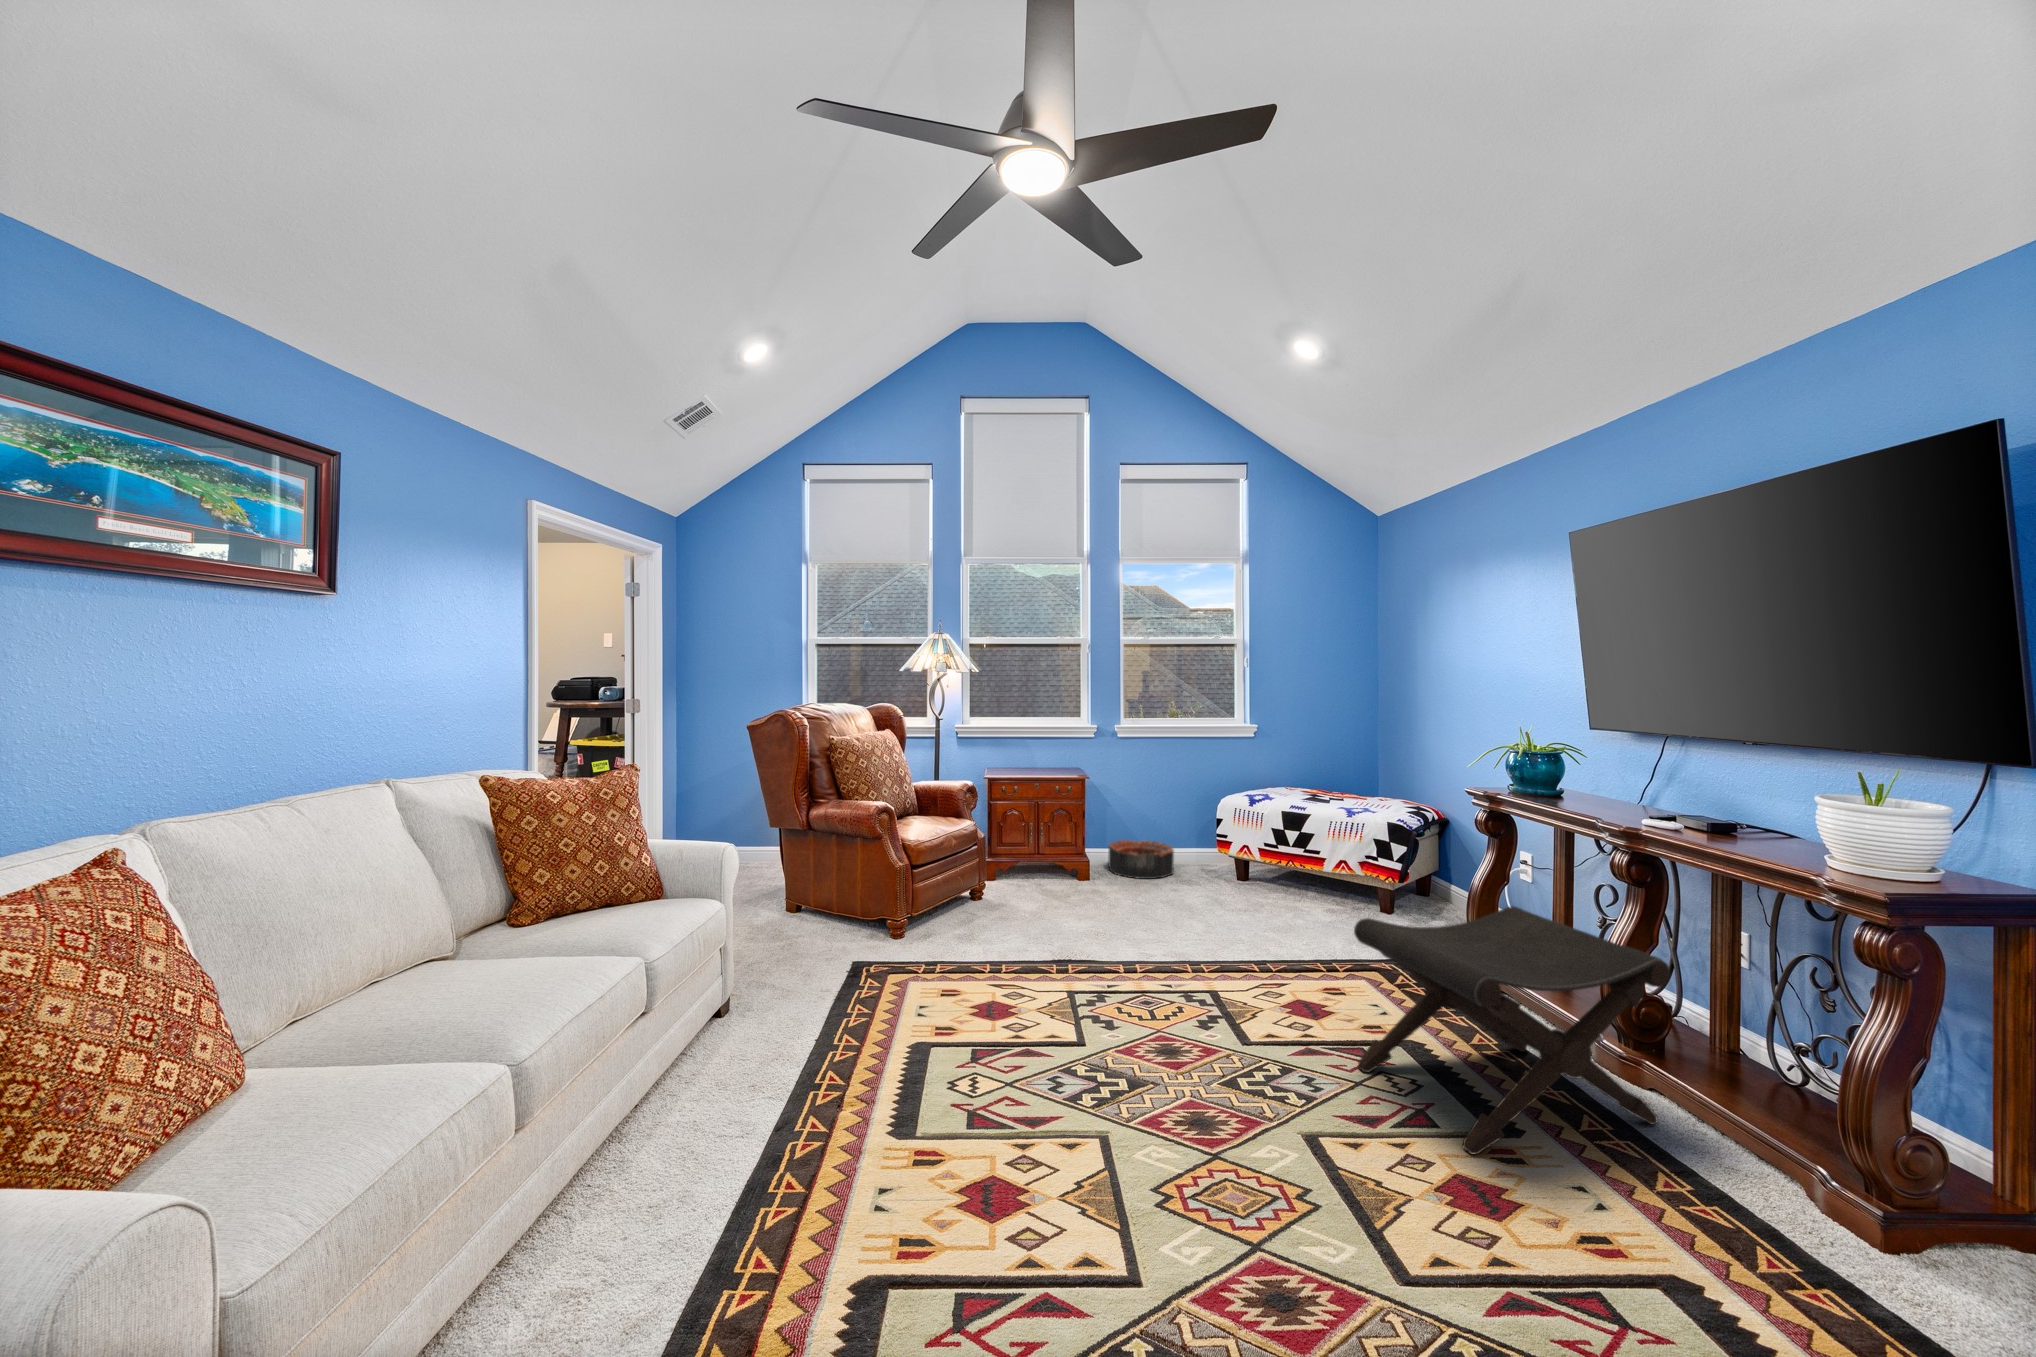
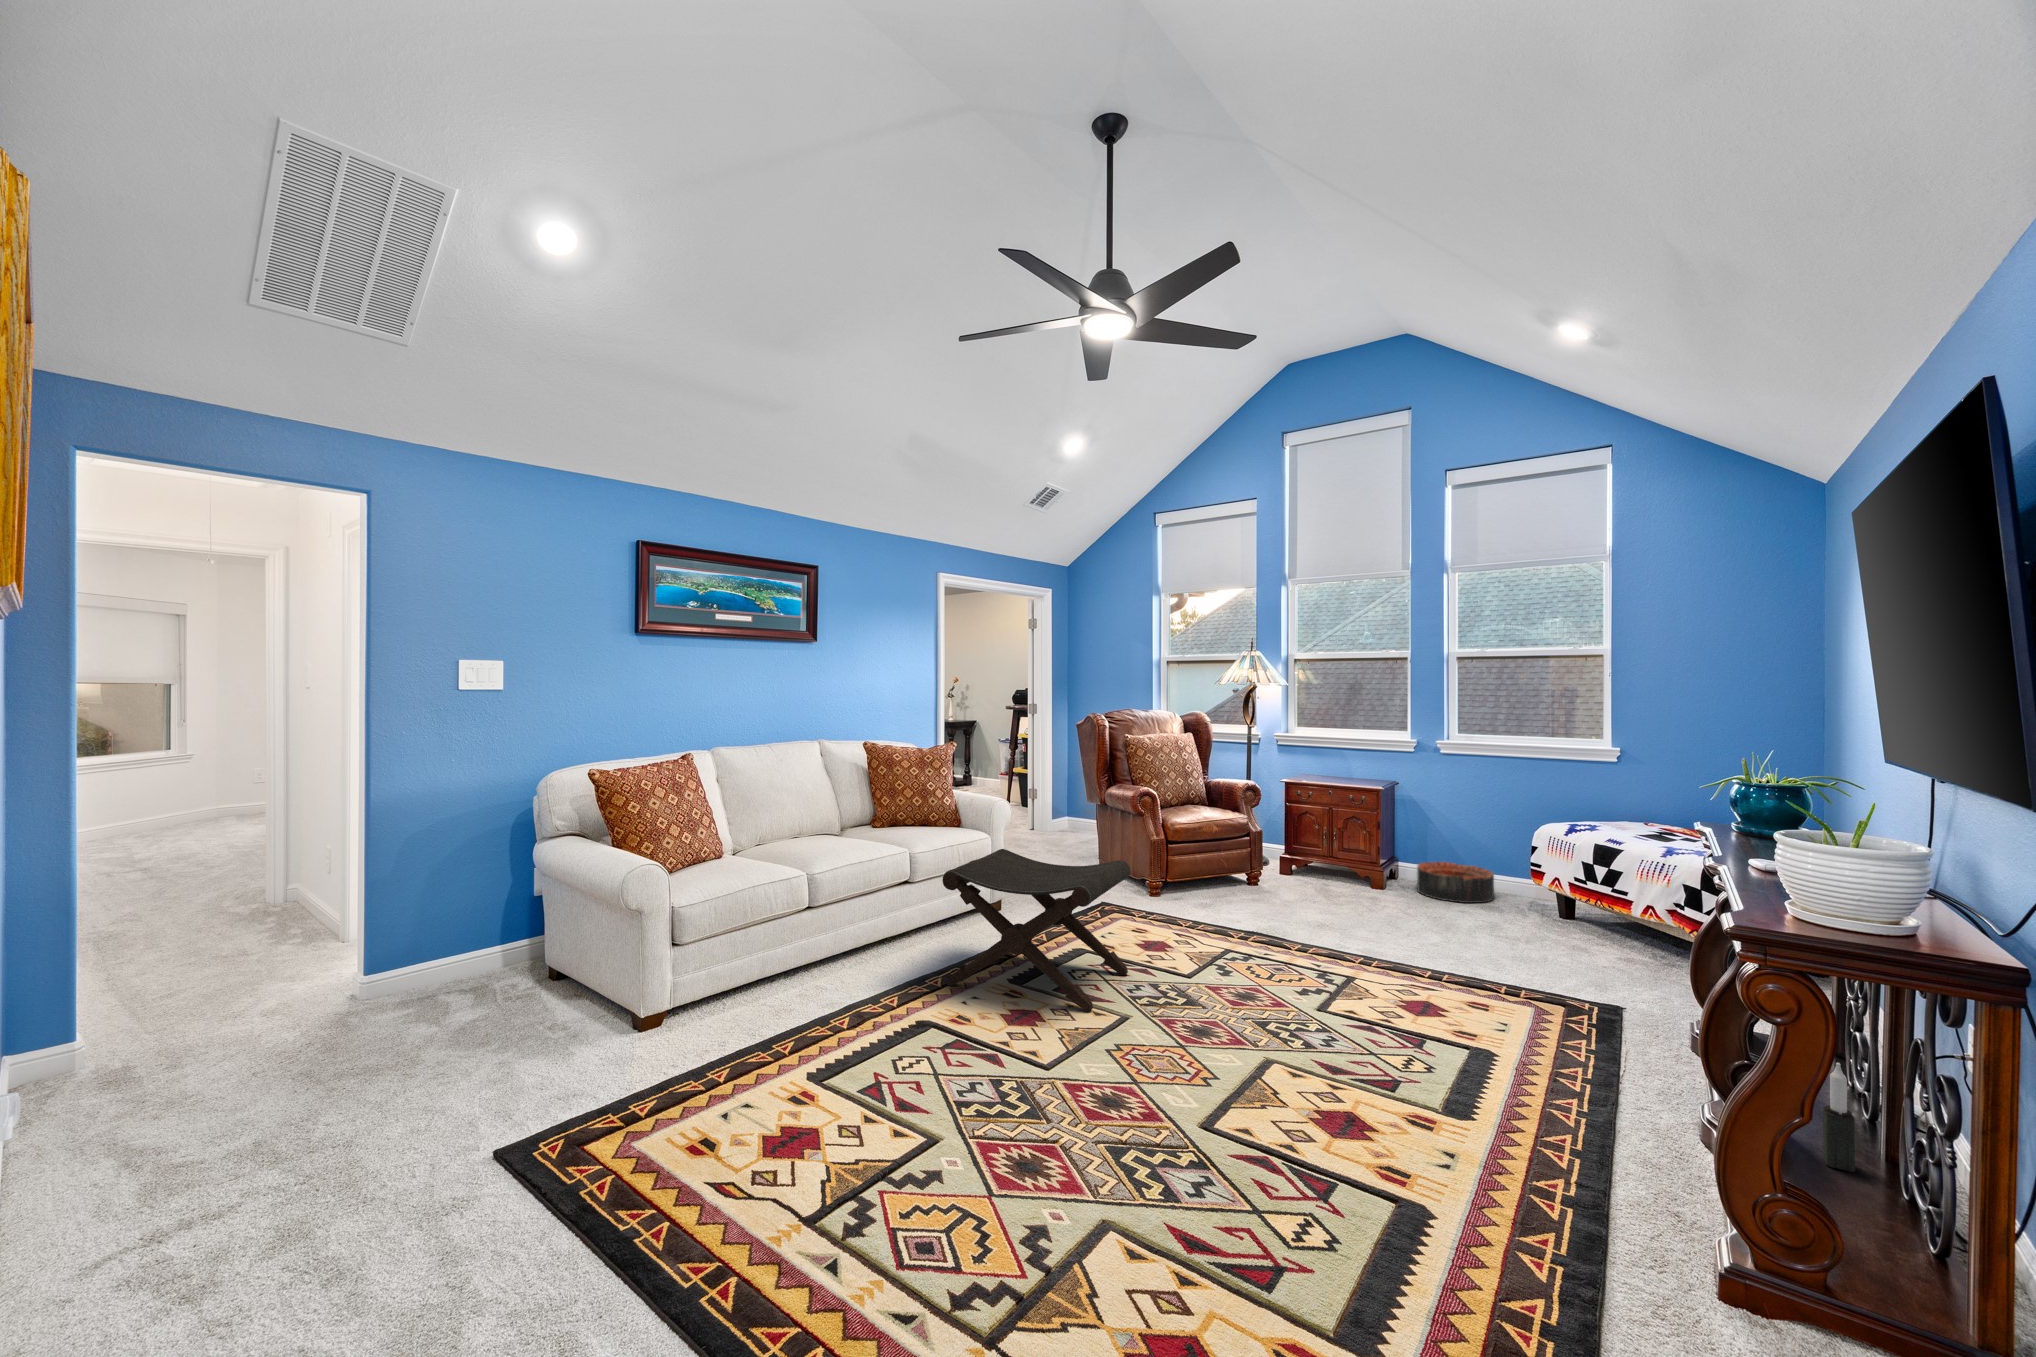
footstool: present [1354,906,1670,1154] -> present [942,849,1130,1011]
candle: none [1723,992,1753,1080] -> present [1823,1062,1855,1172]

